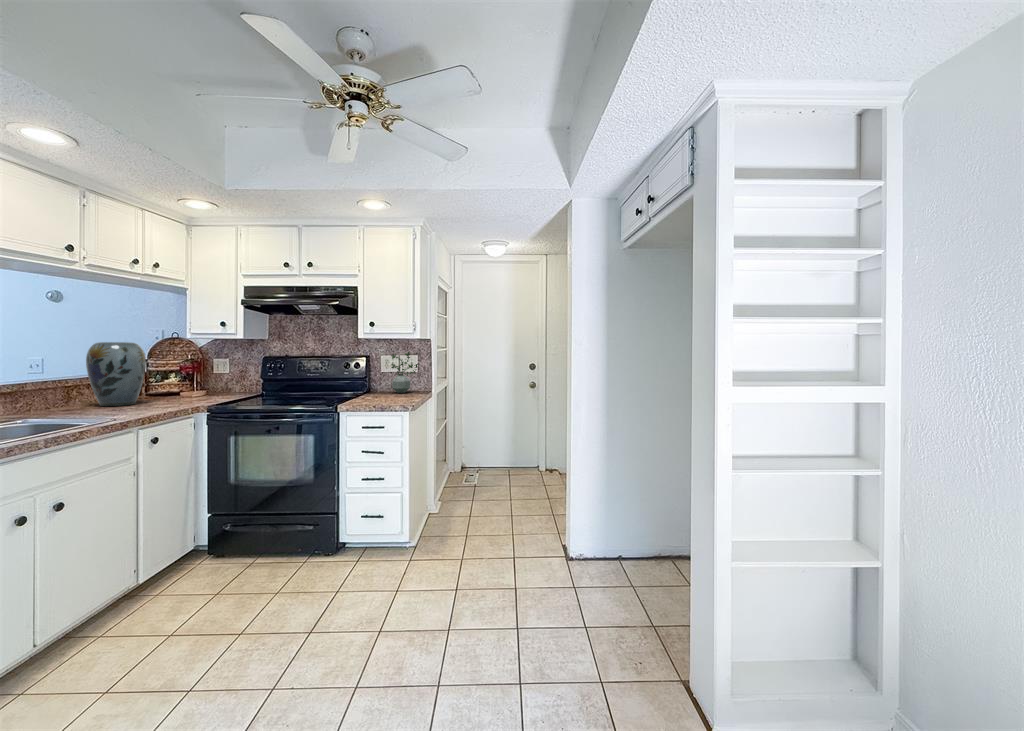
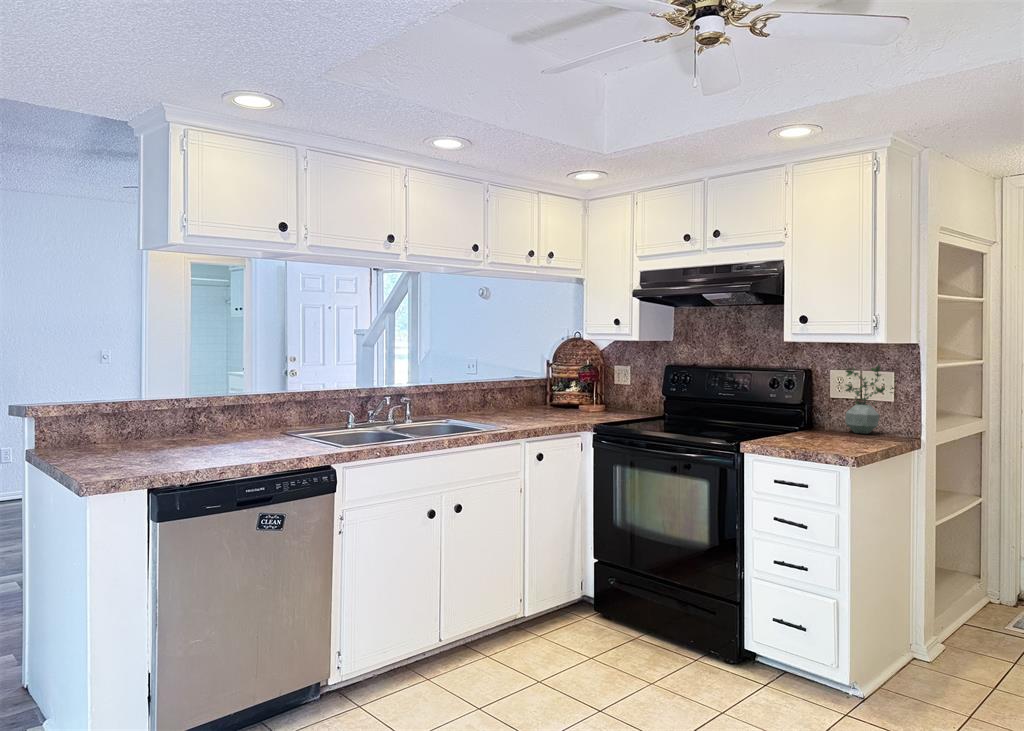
vase: present [86,342,146,406] -> none [498,346,546,414]

